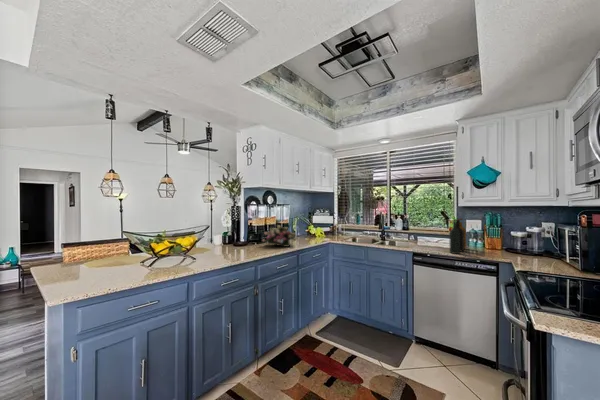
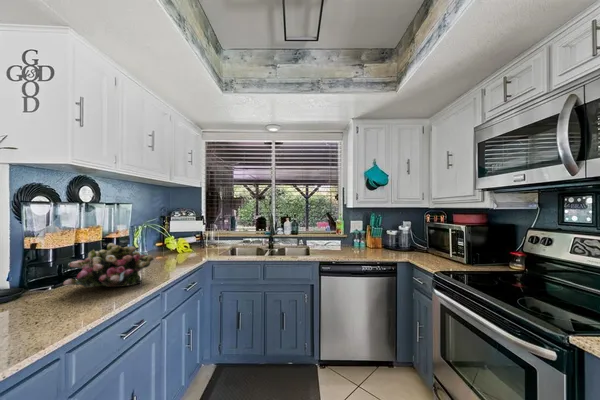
bottle: present [449,218,466,254] -> none [350,220,365,258]

